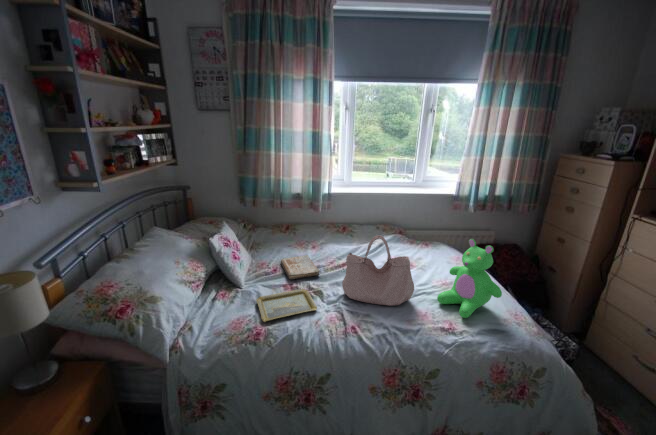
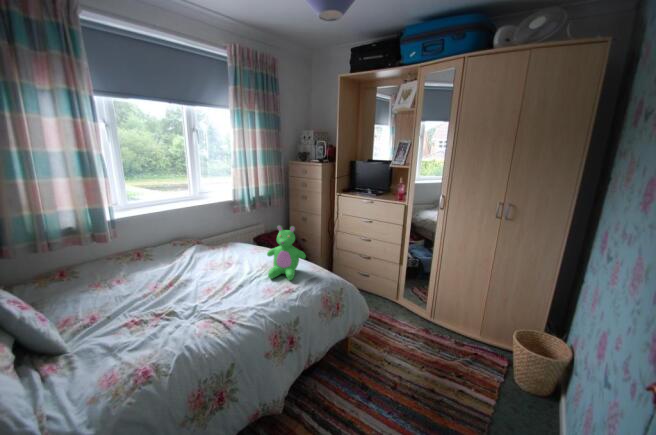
handbag: present [342,235,414,306] -> none [191,240,254,304]
book: present [281,255,320,280] -> none [91,291,156,319]
tray: present [257,289,317,322] -> none [107,317,185,361]

